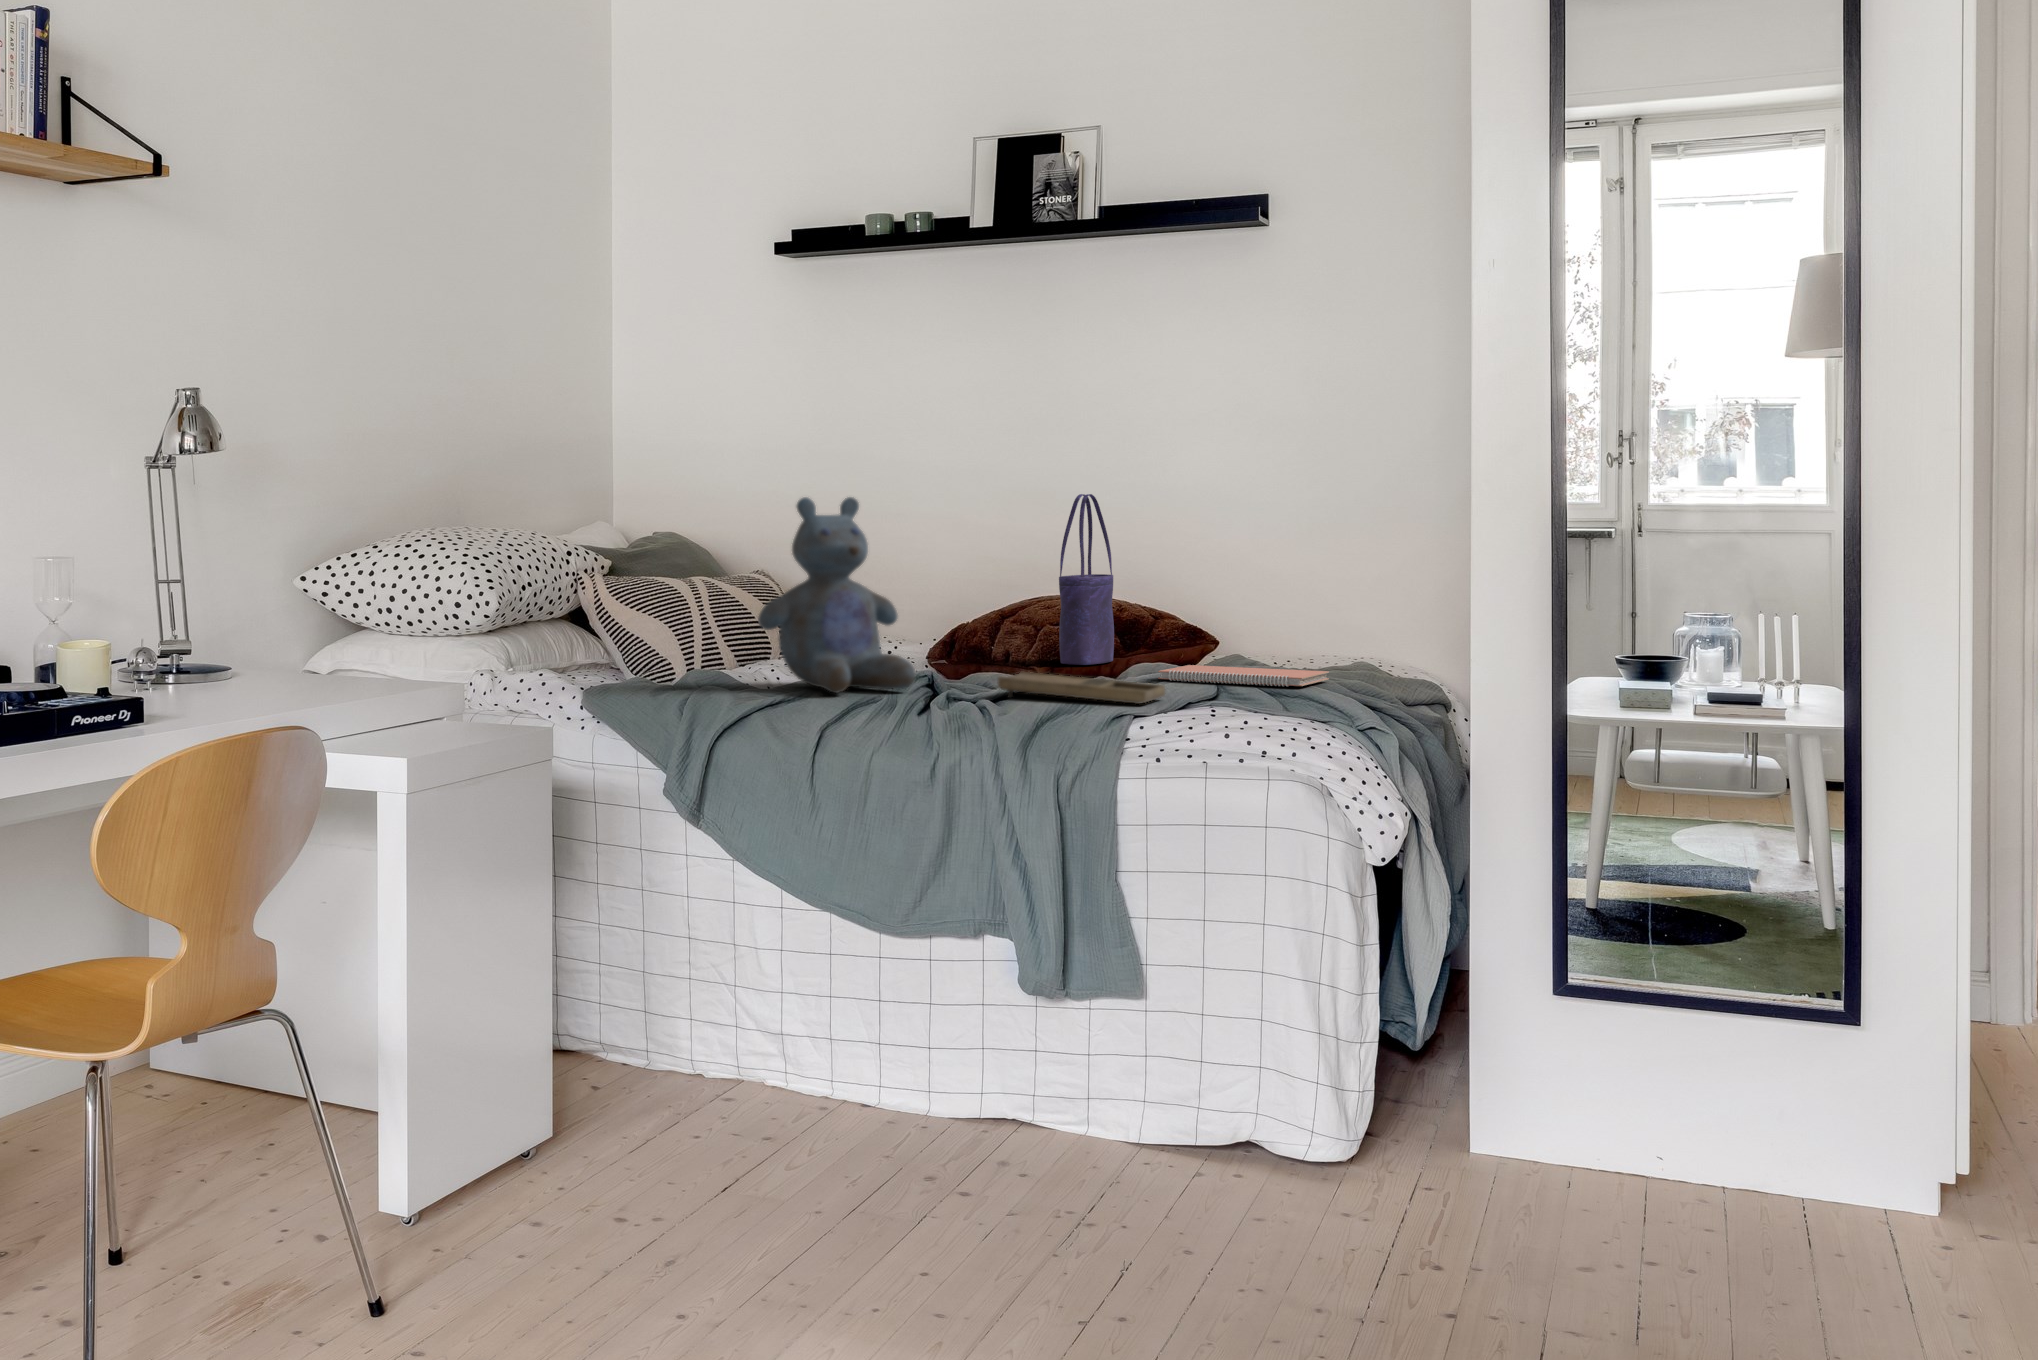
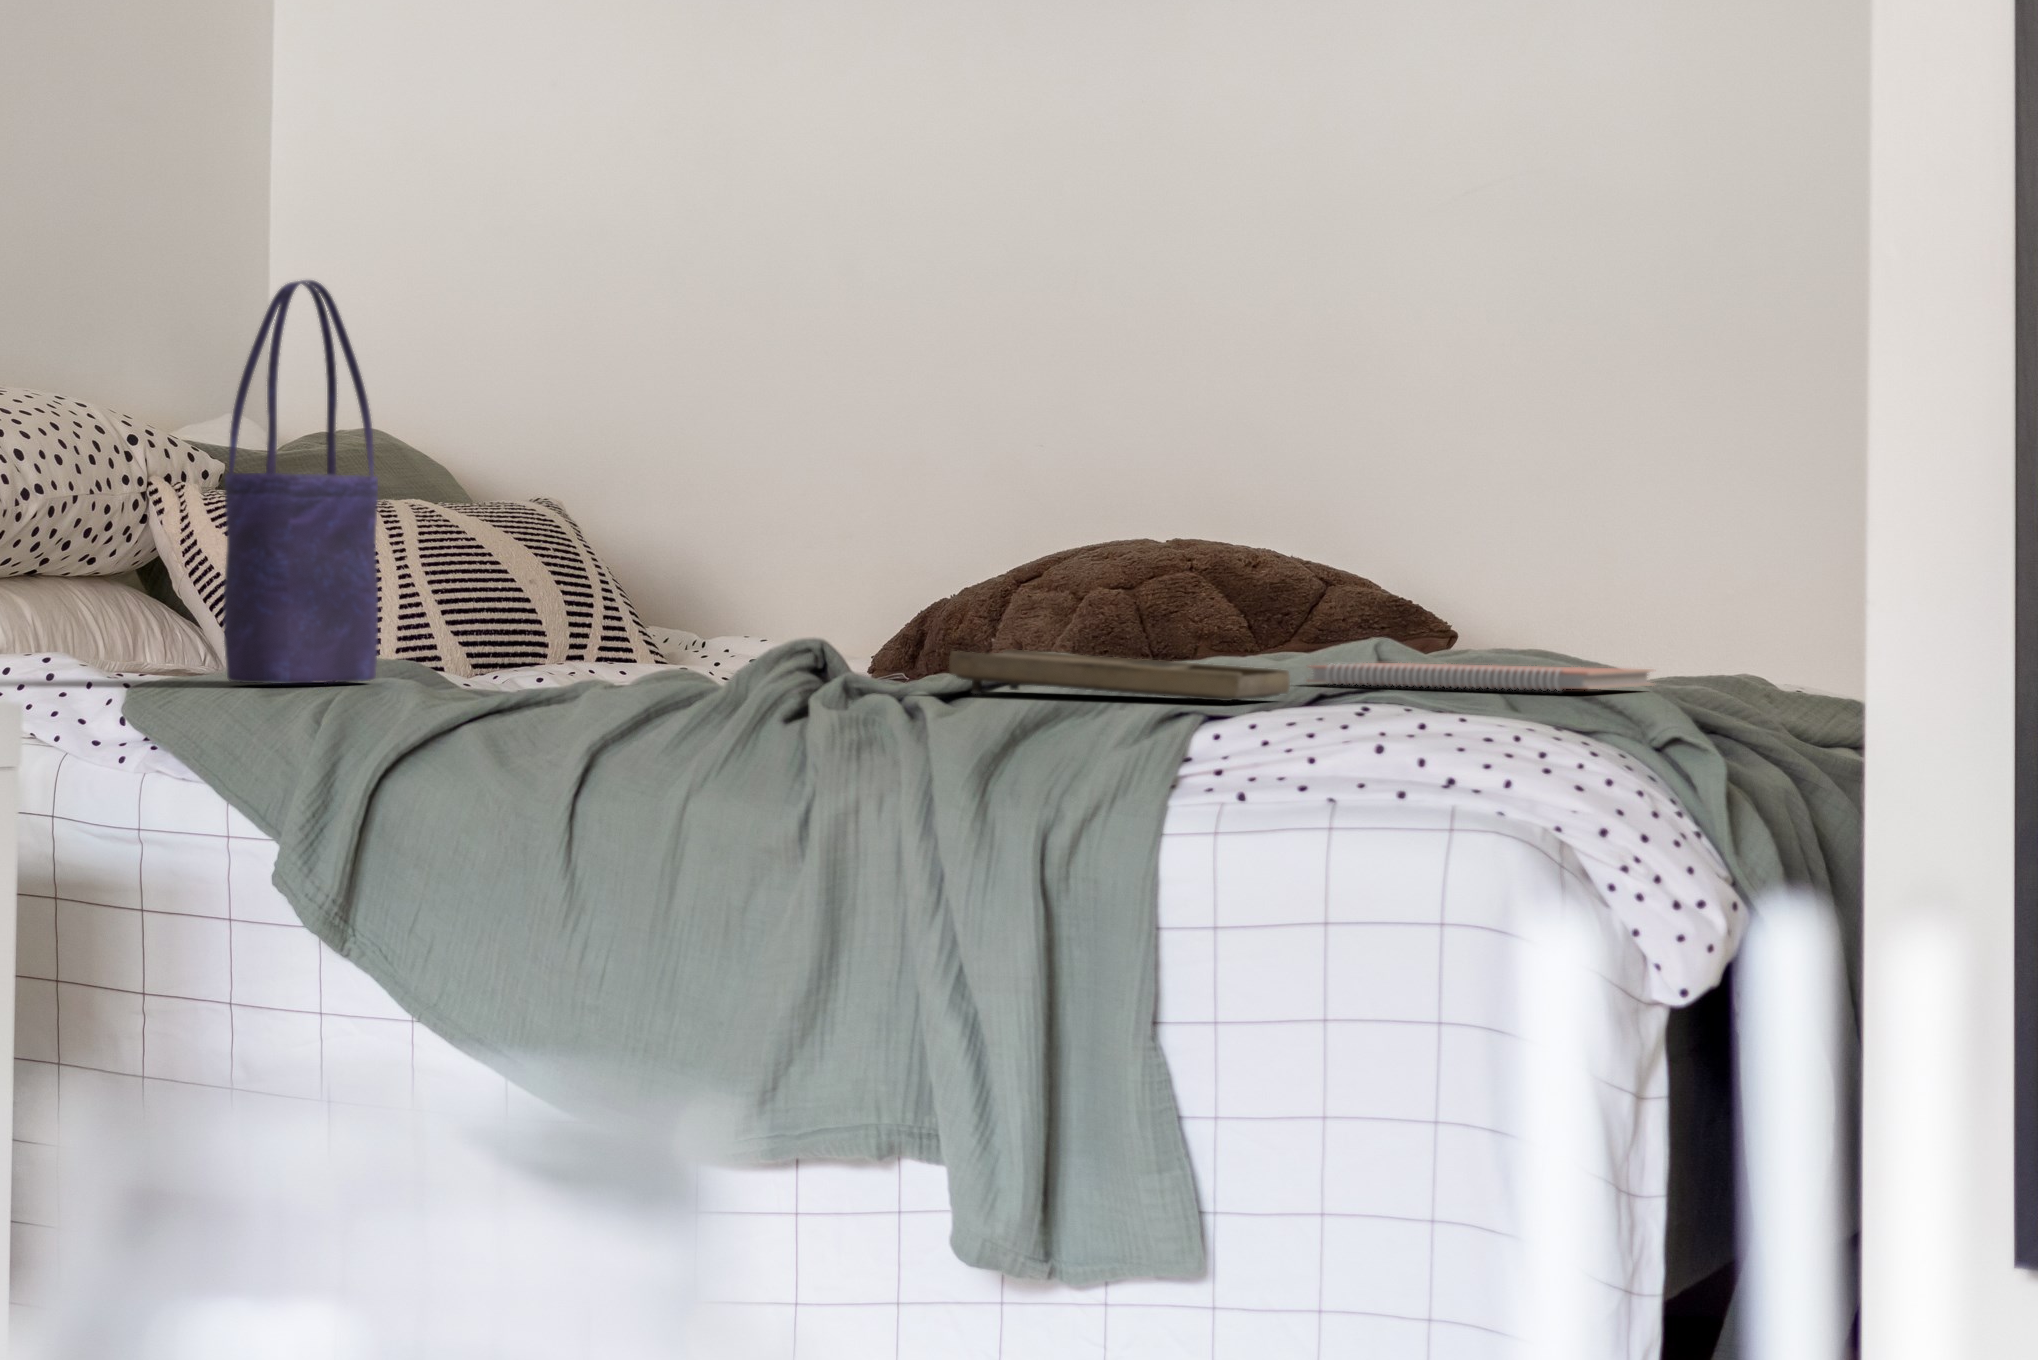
tote bag: present [1059,494,1114,665] -> present [224,280,378,683]
stuffed bear: present [758,497,915,693] -> none [472,291,789,683]

